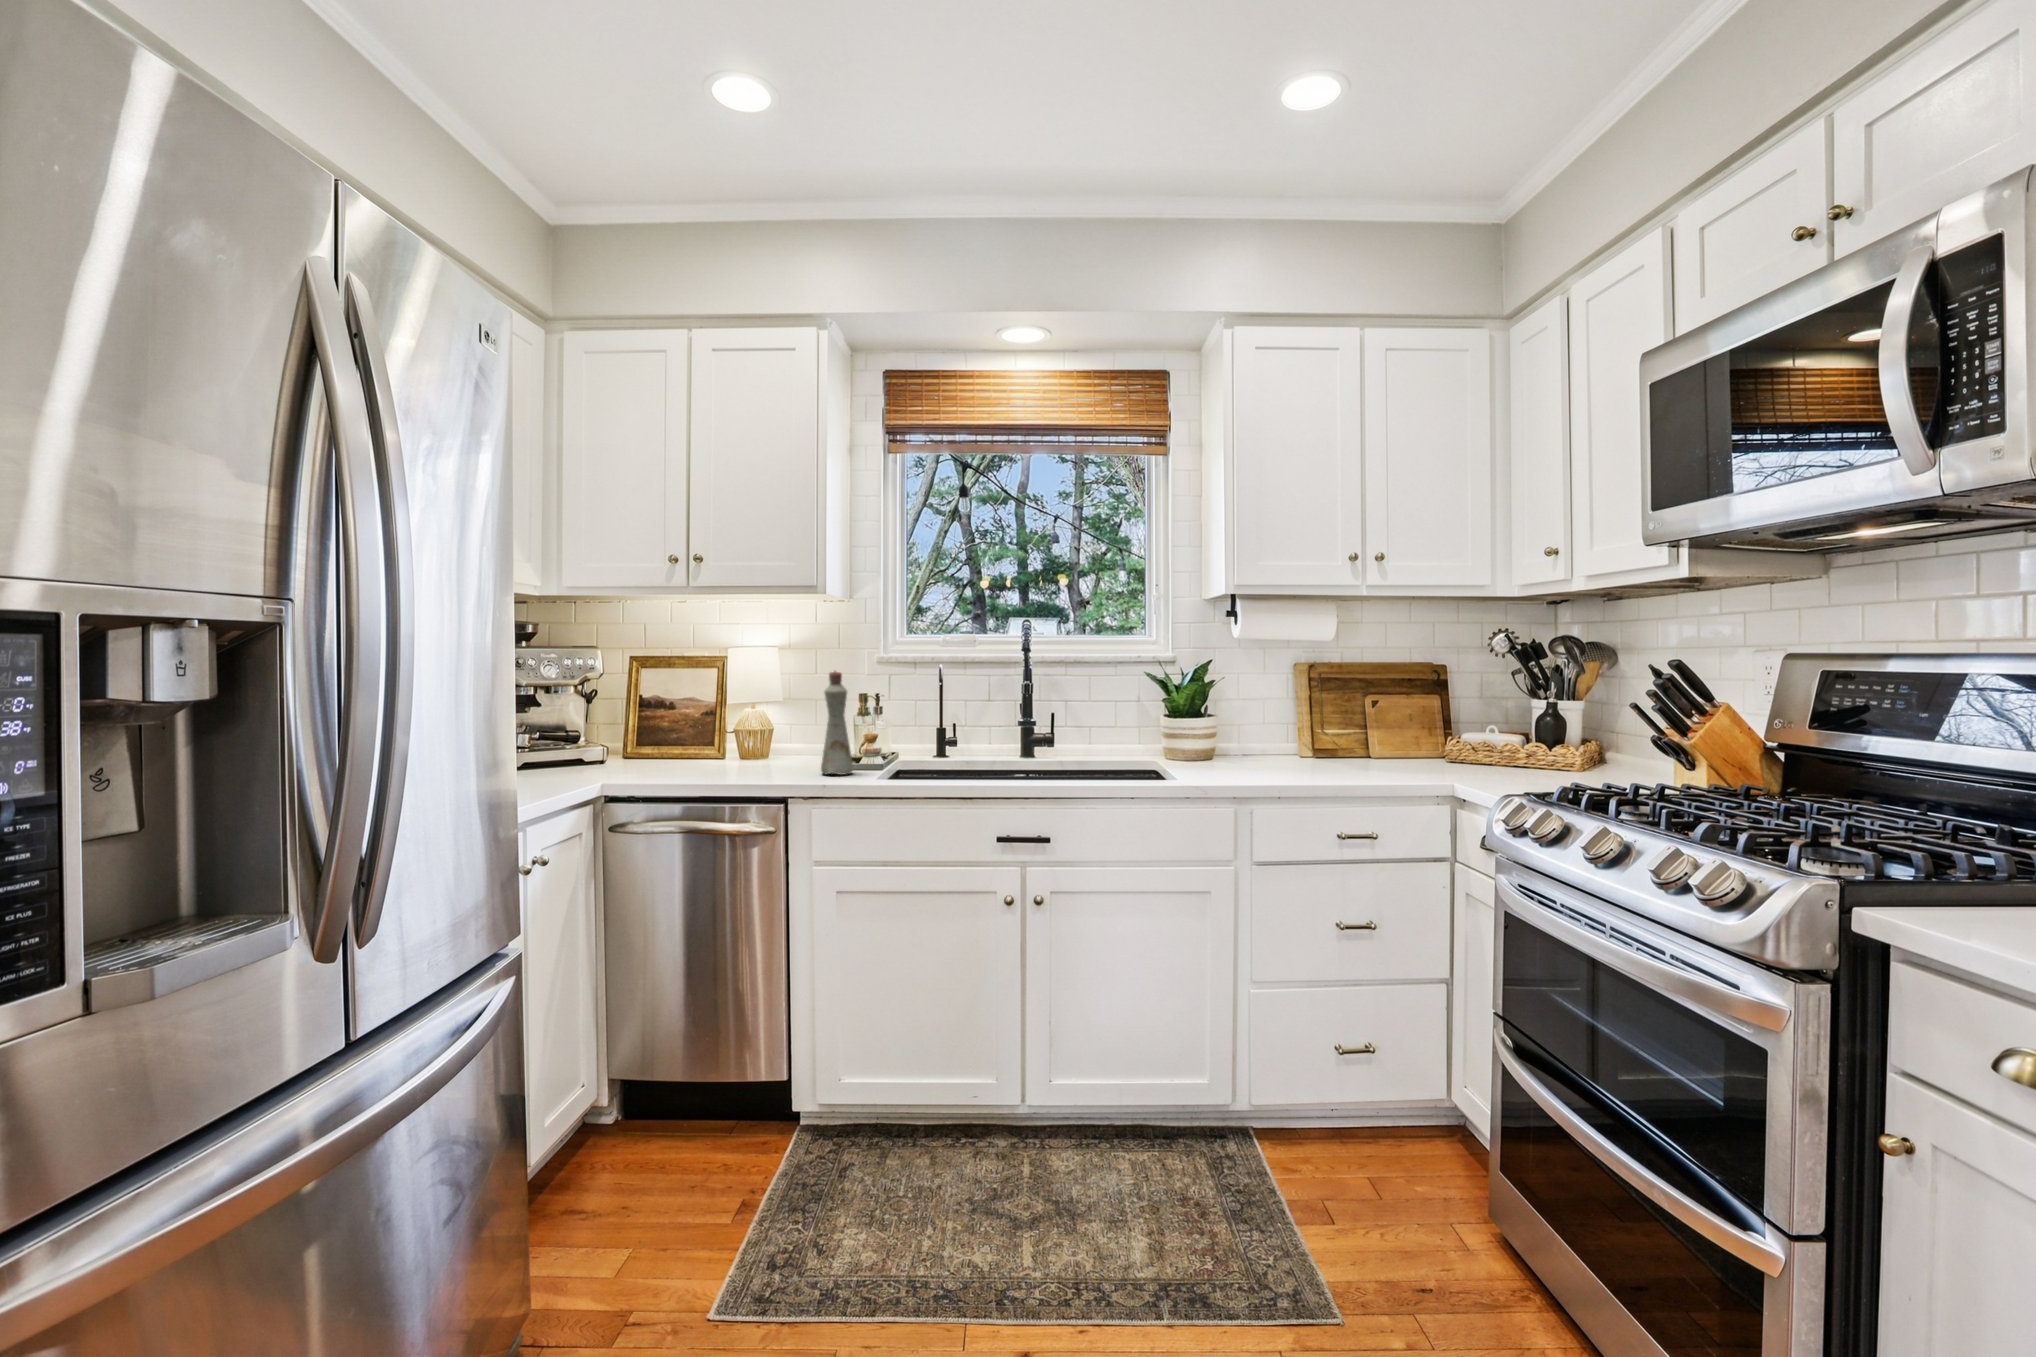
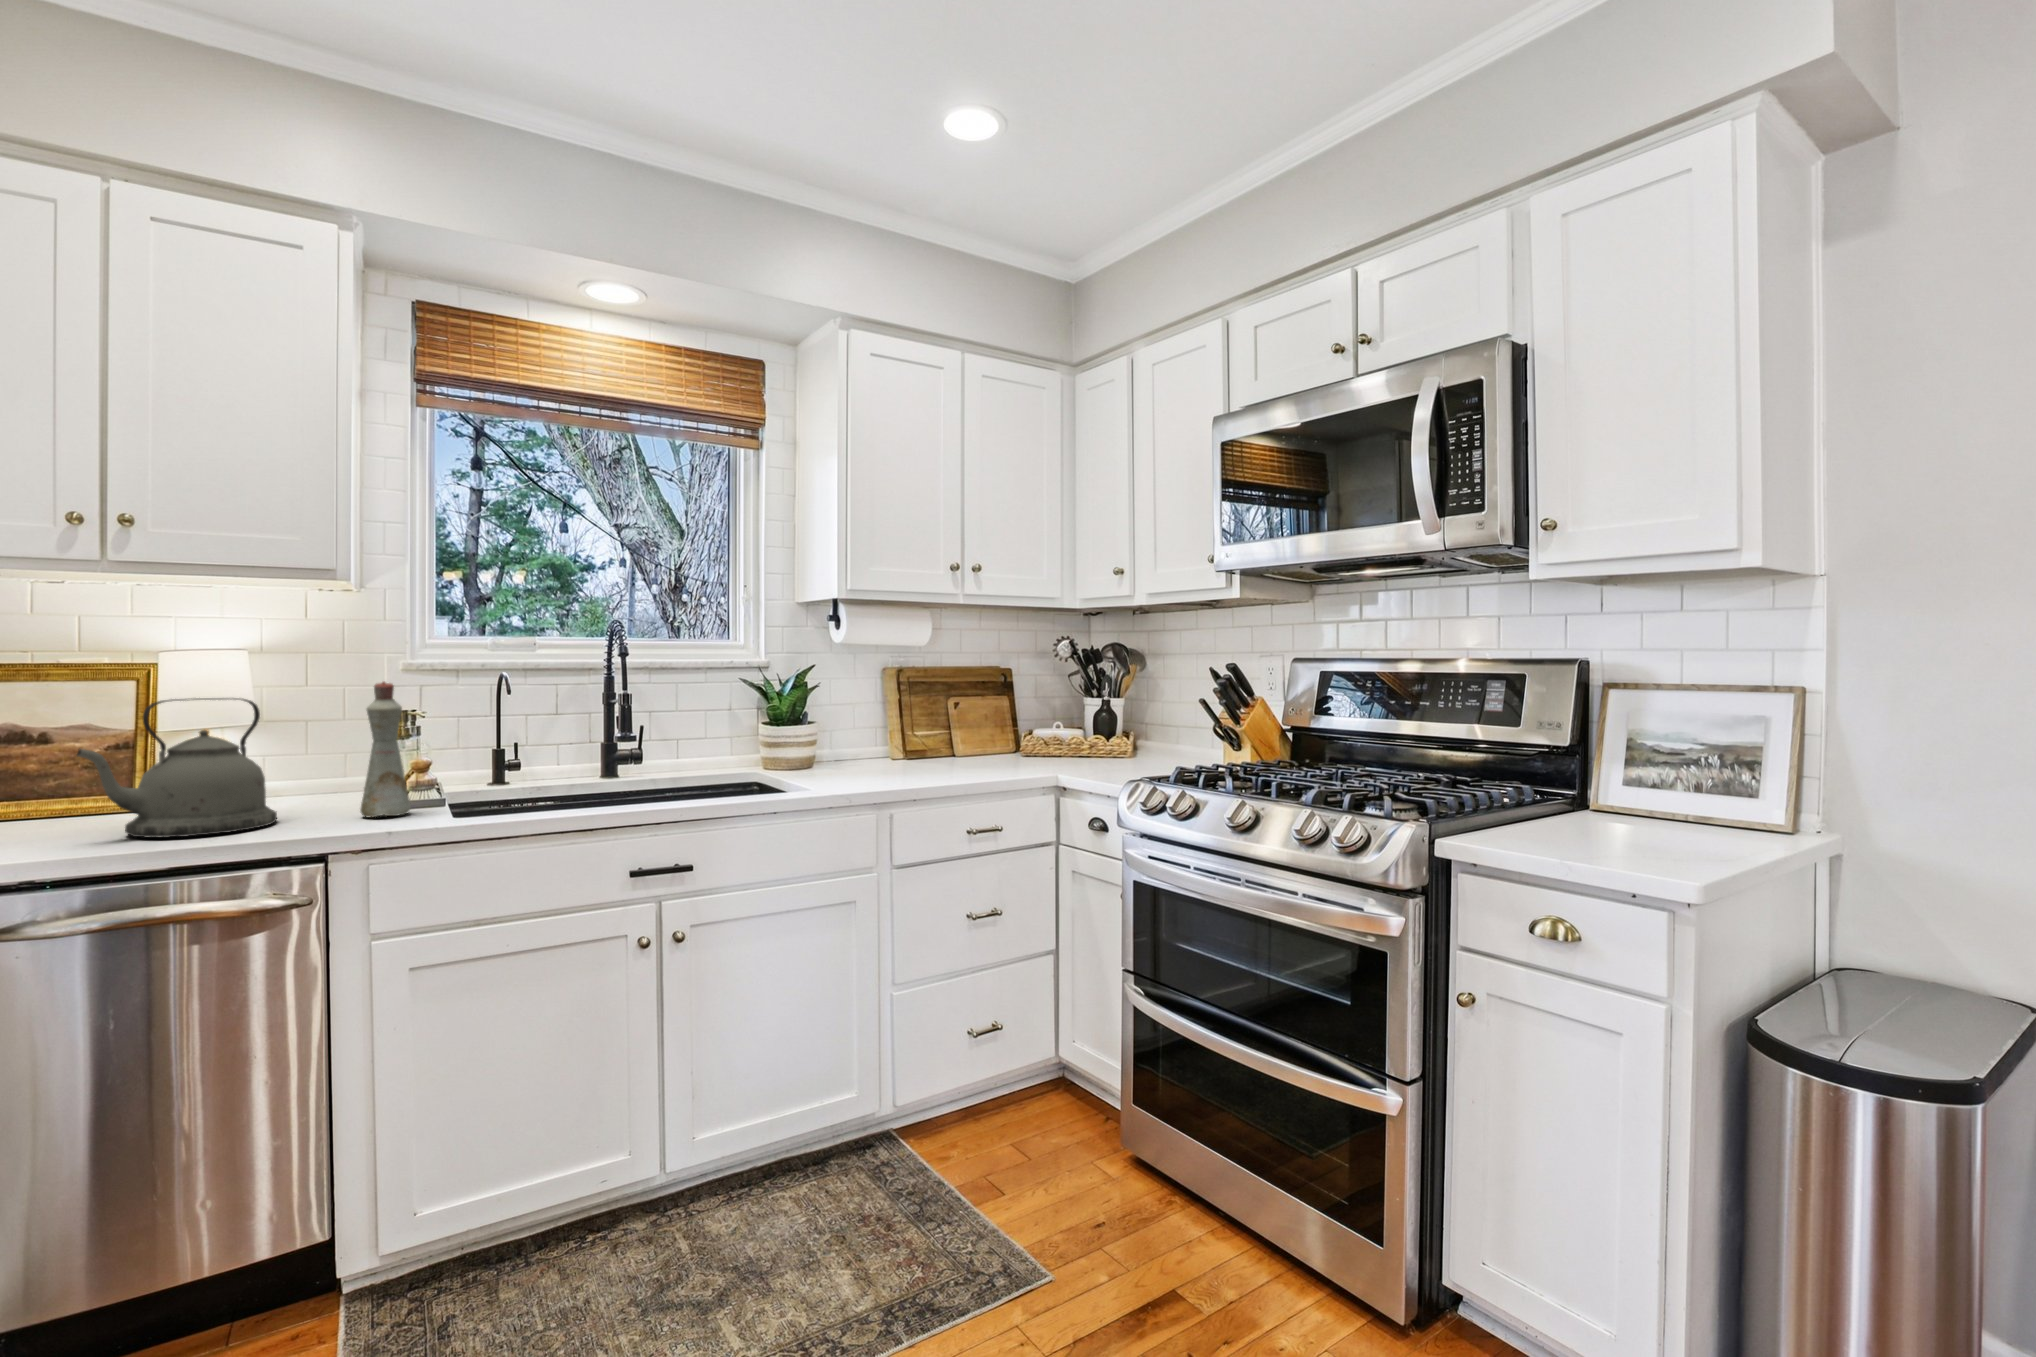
kettle: none [662,681,774,778] -> present [77,698,277,838]

